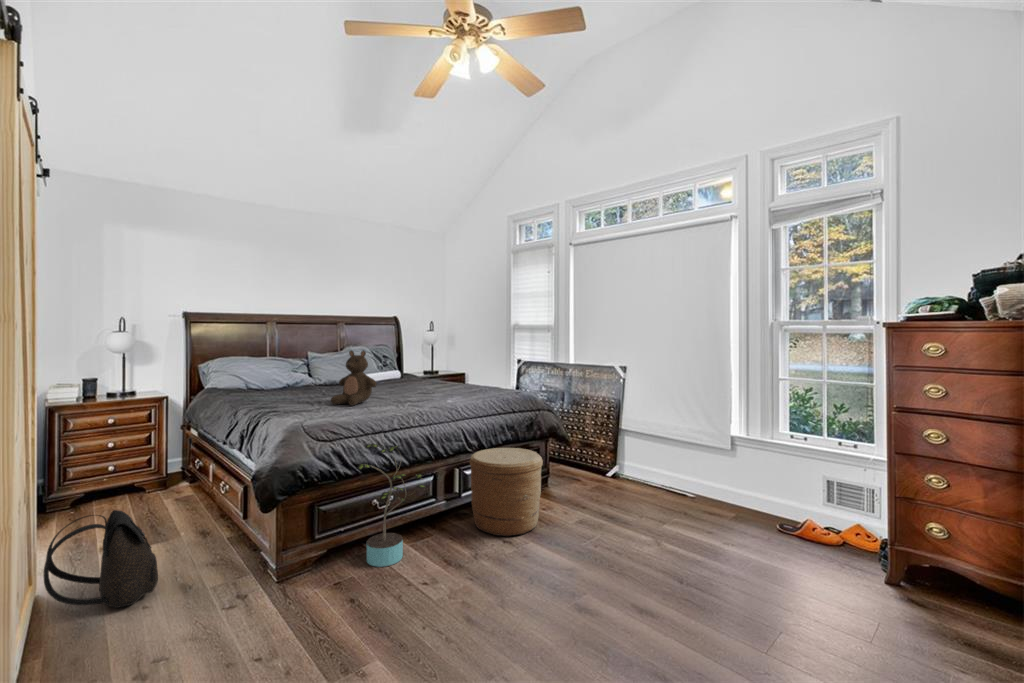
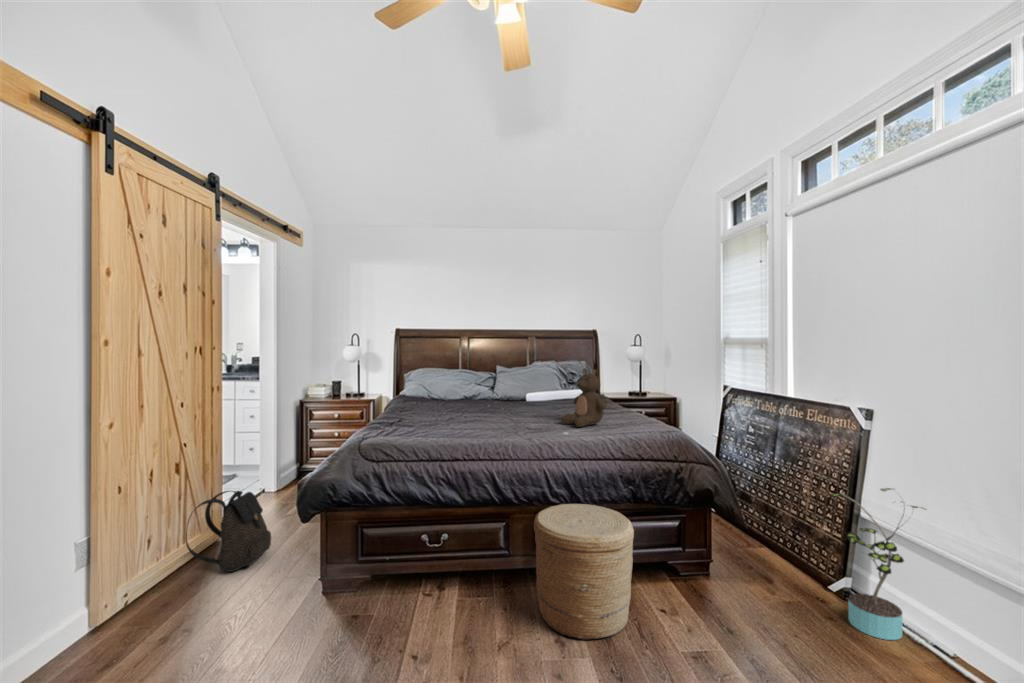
stuffed bear: present [331,350,377,406] -> present [561,368,607,427]
potted plant: present [357,444,425,567] -> present [832,488,925,640]

